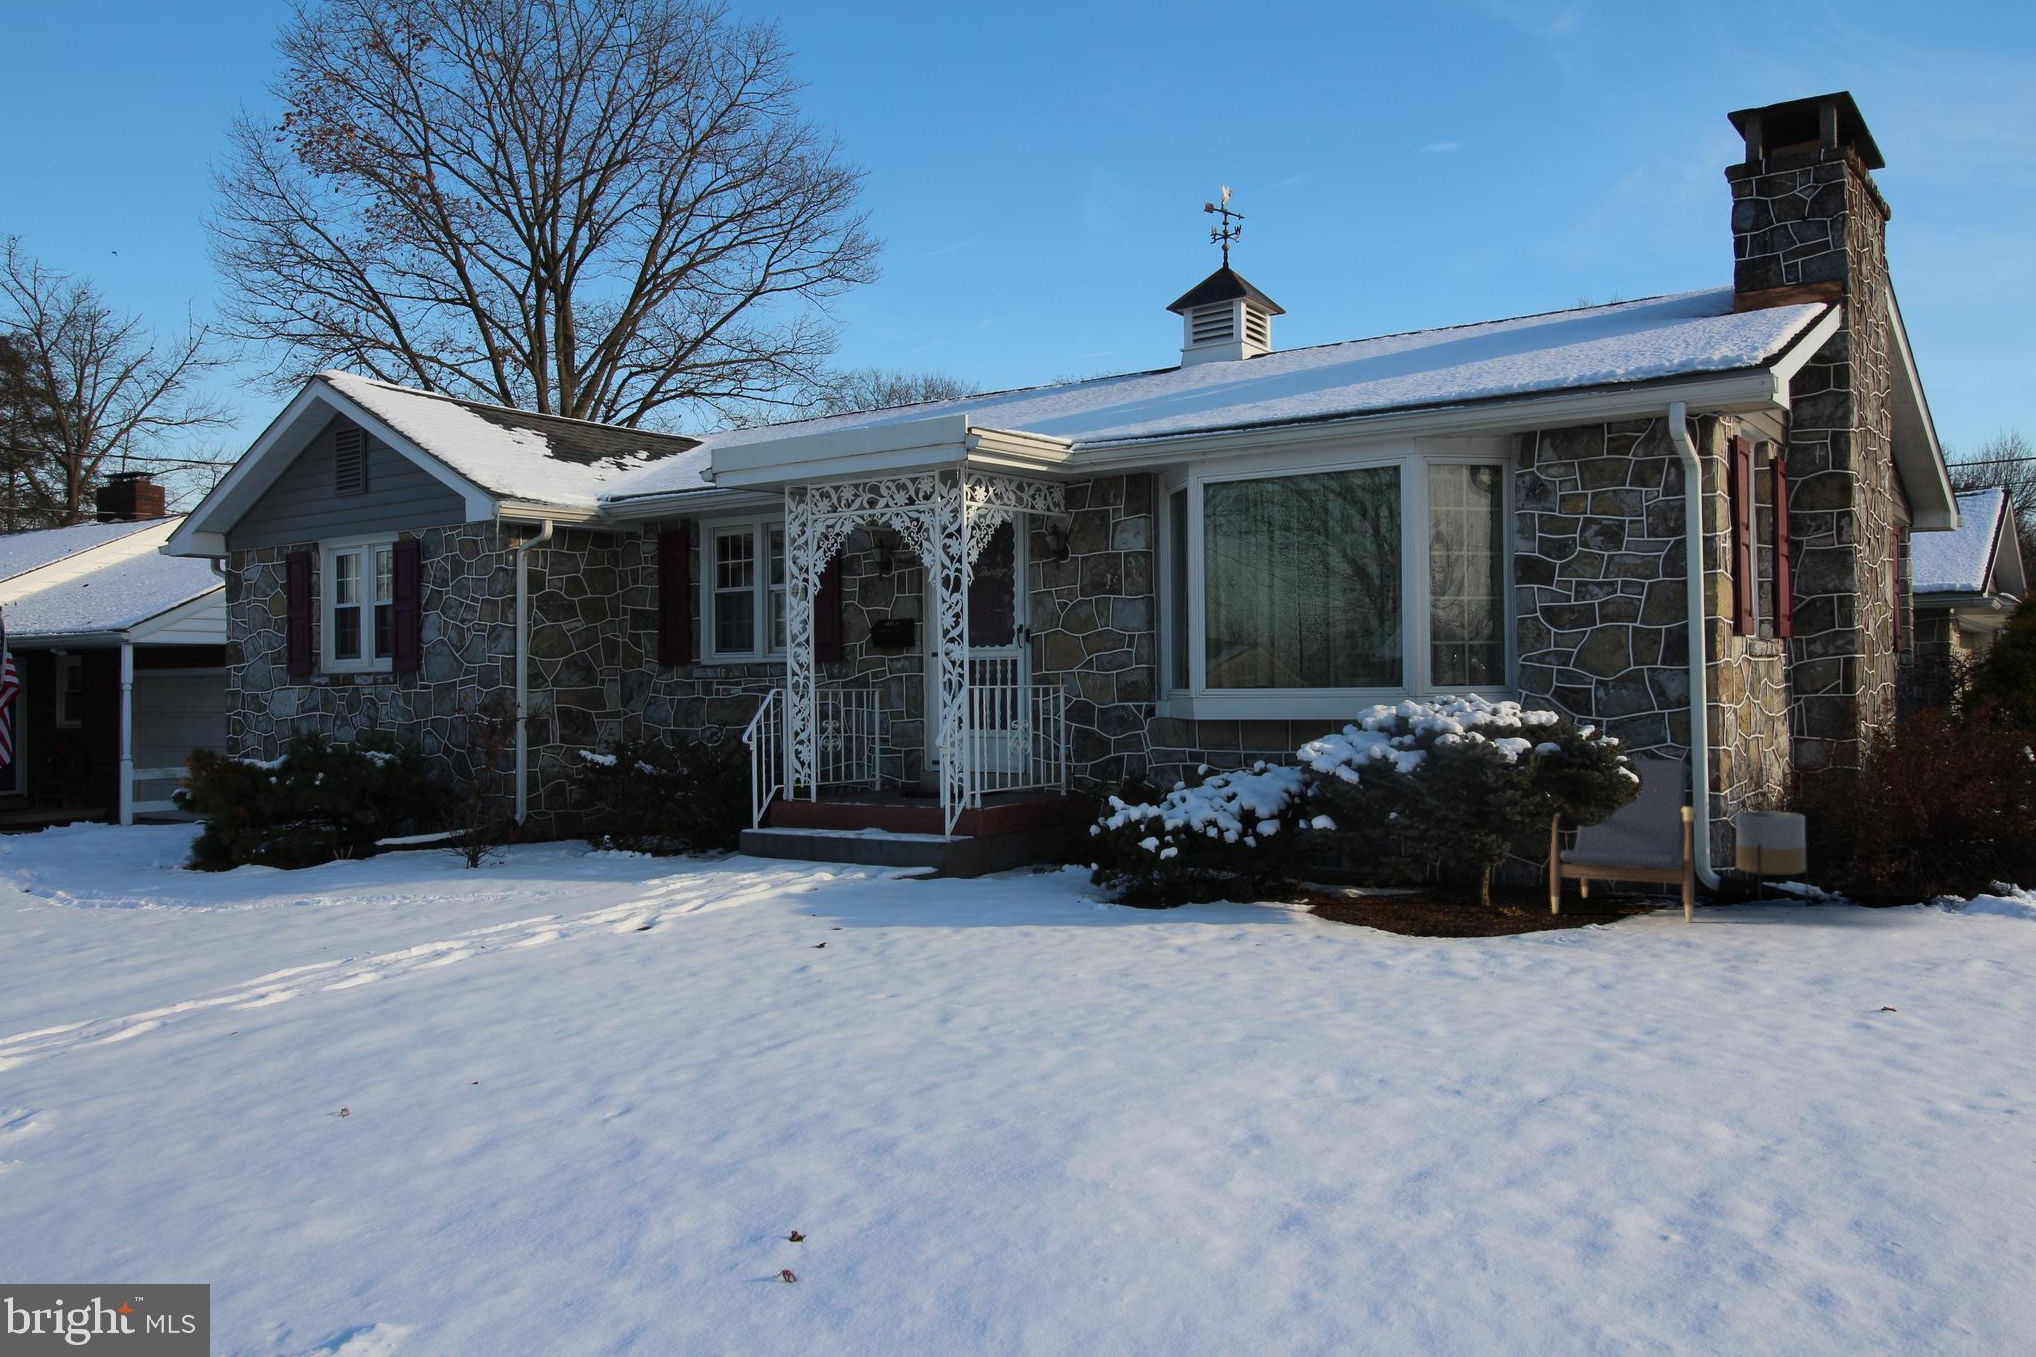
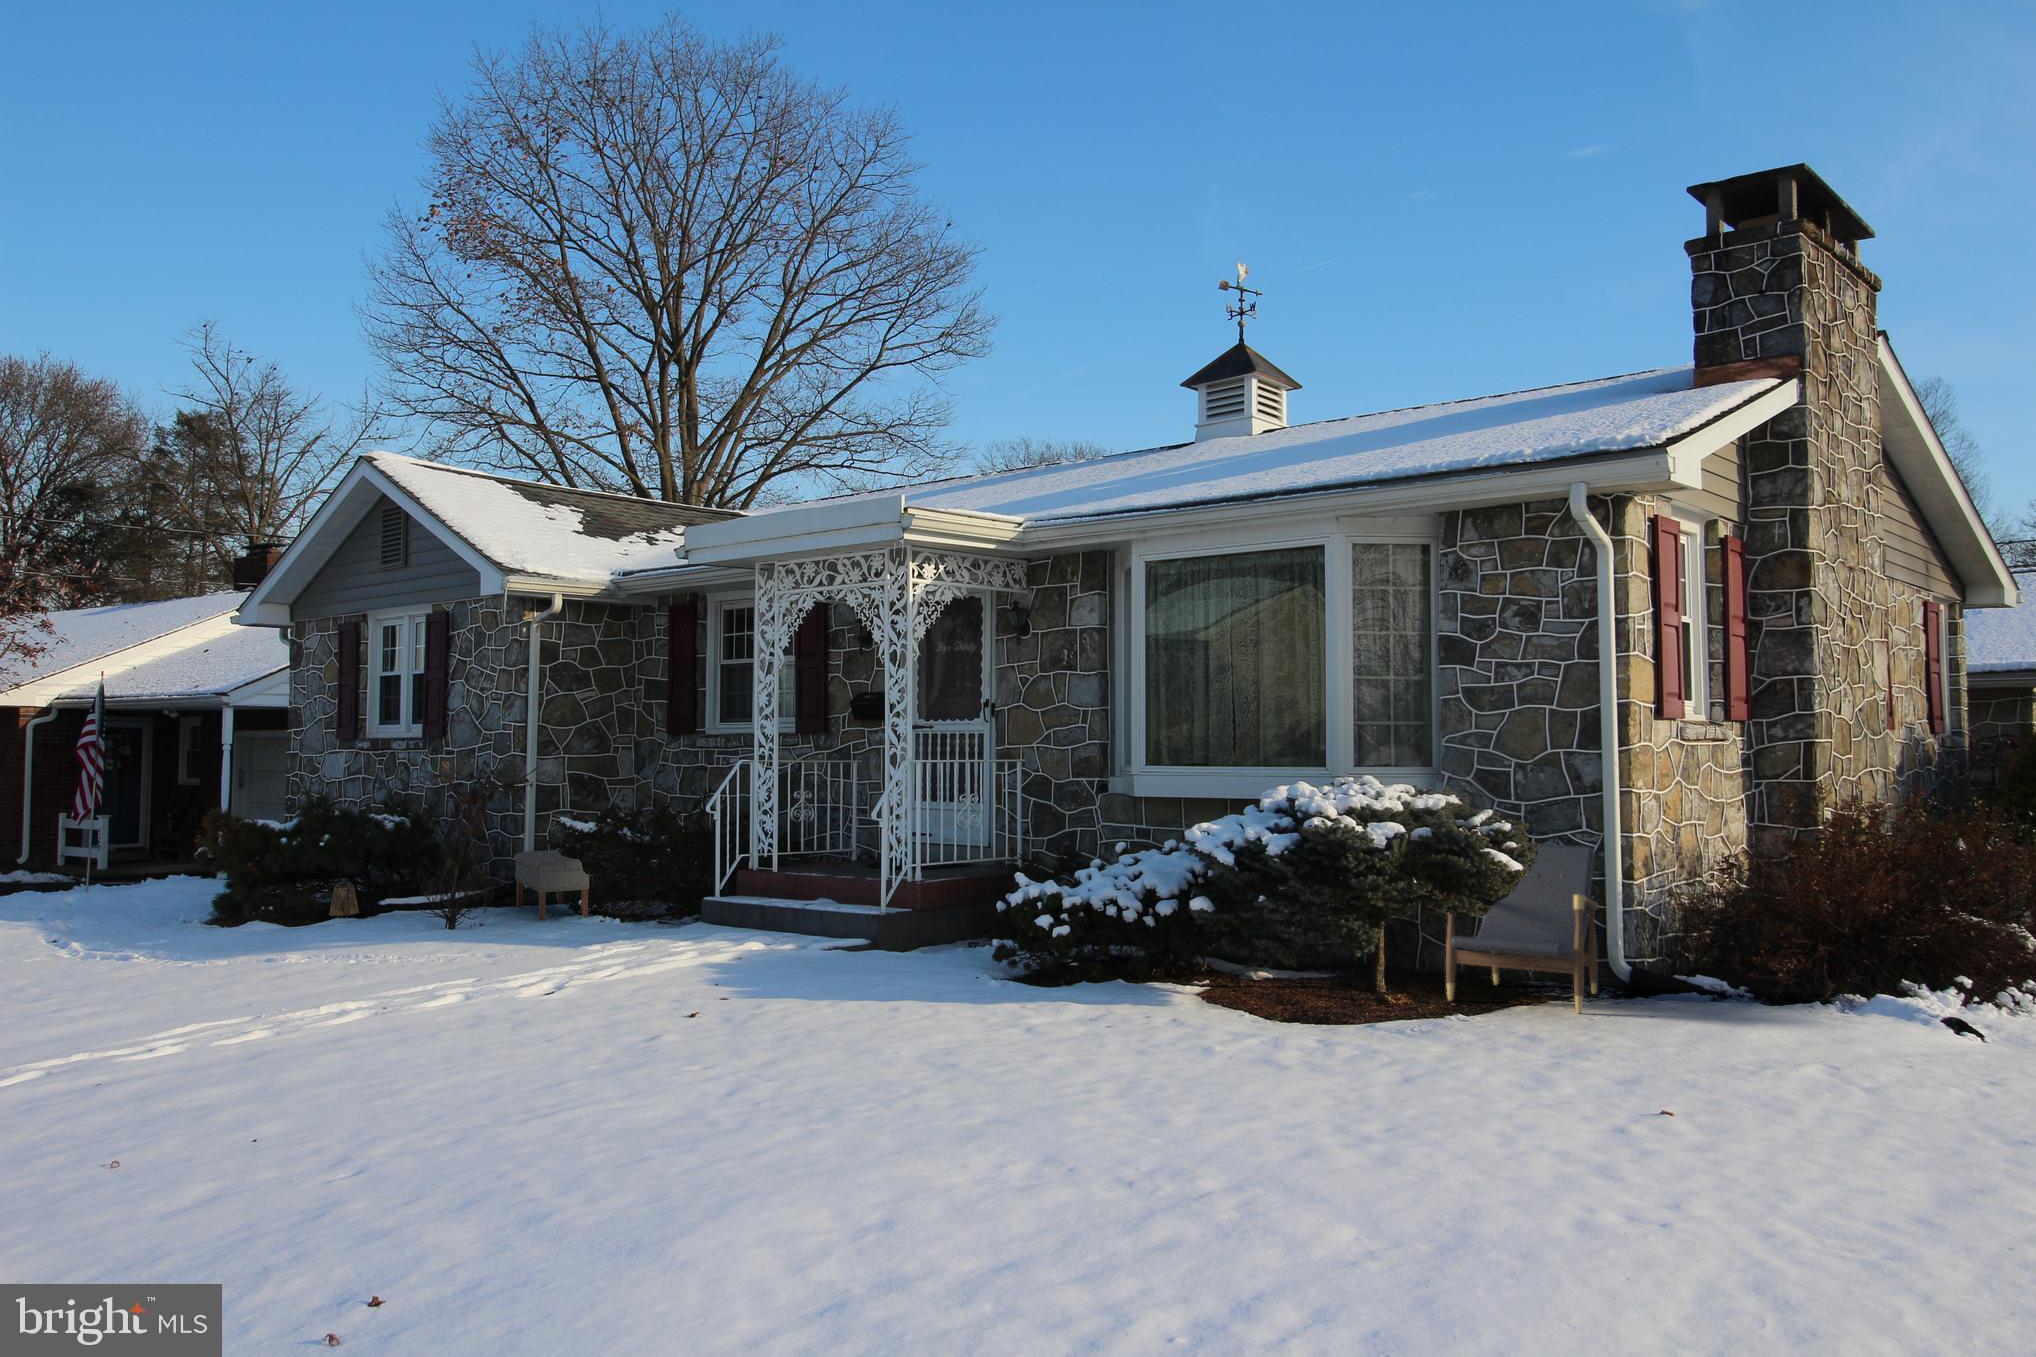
bench: none [514,787,606,861] -> present [514,850,589,921]
planter: present [1736,811,1808,903] -> none [1651,900,1724,996]
watering can: none [320,824,352,861] -> present [329,881,359,916]

